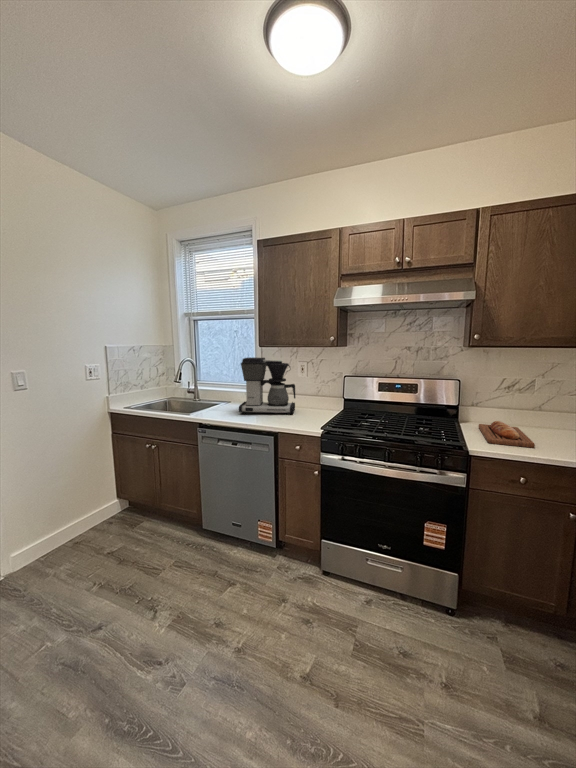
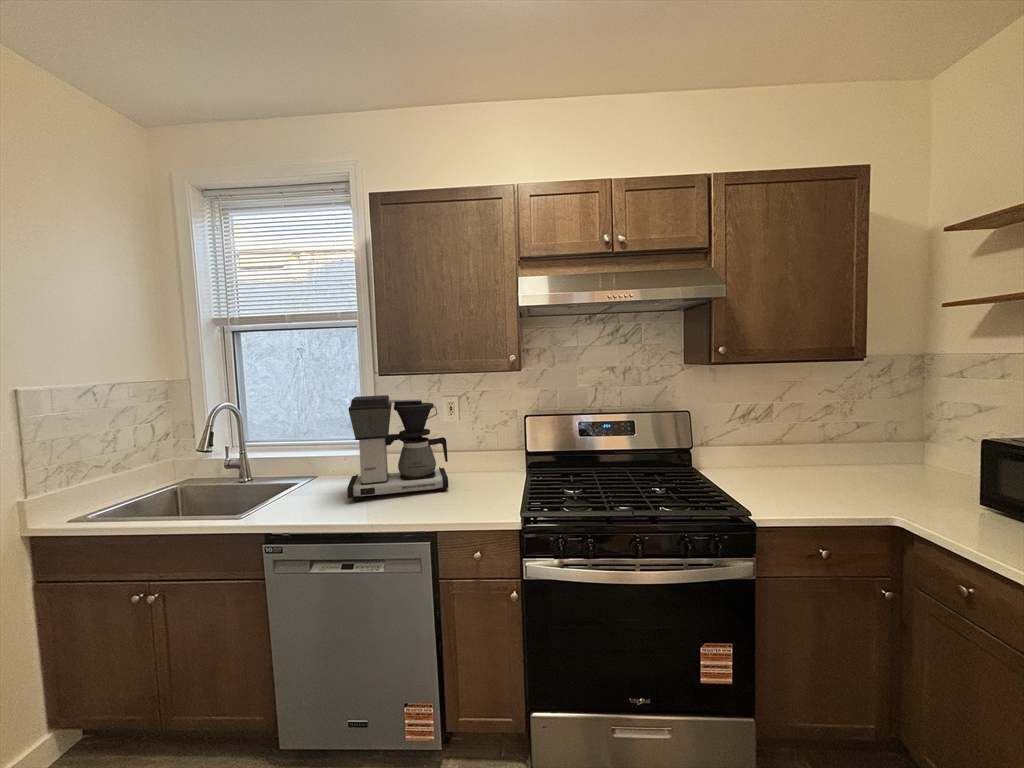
bread loaf: present [478,421,535,448] -> none [724,468,823,505]

